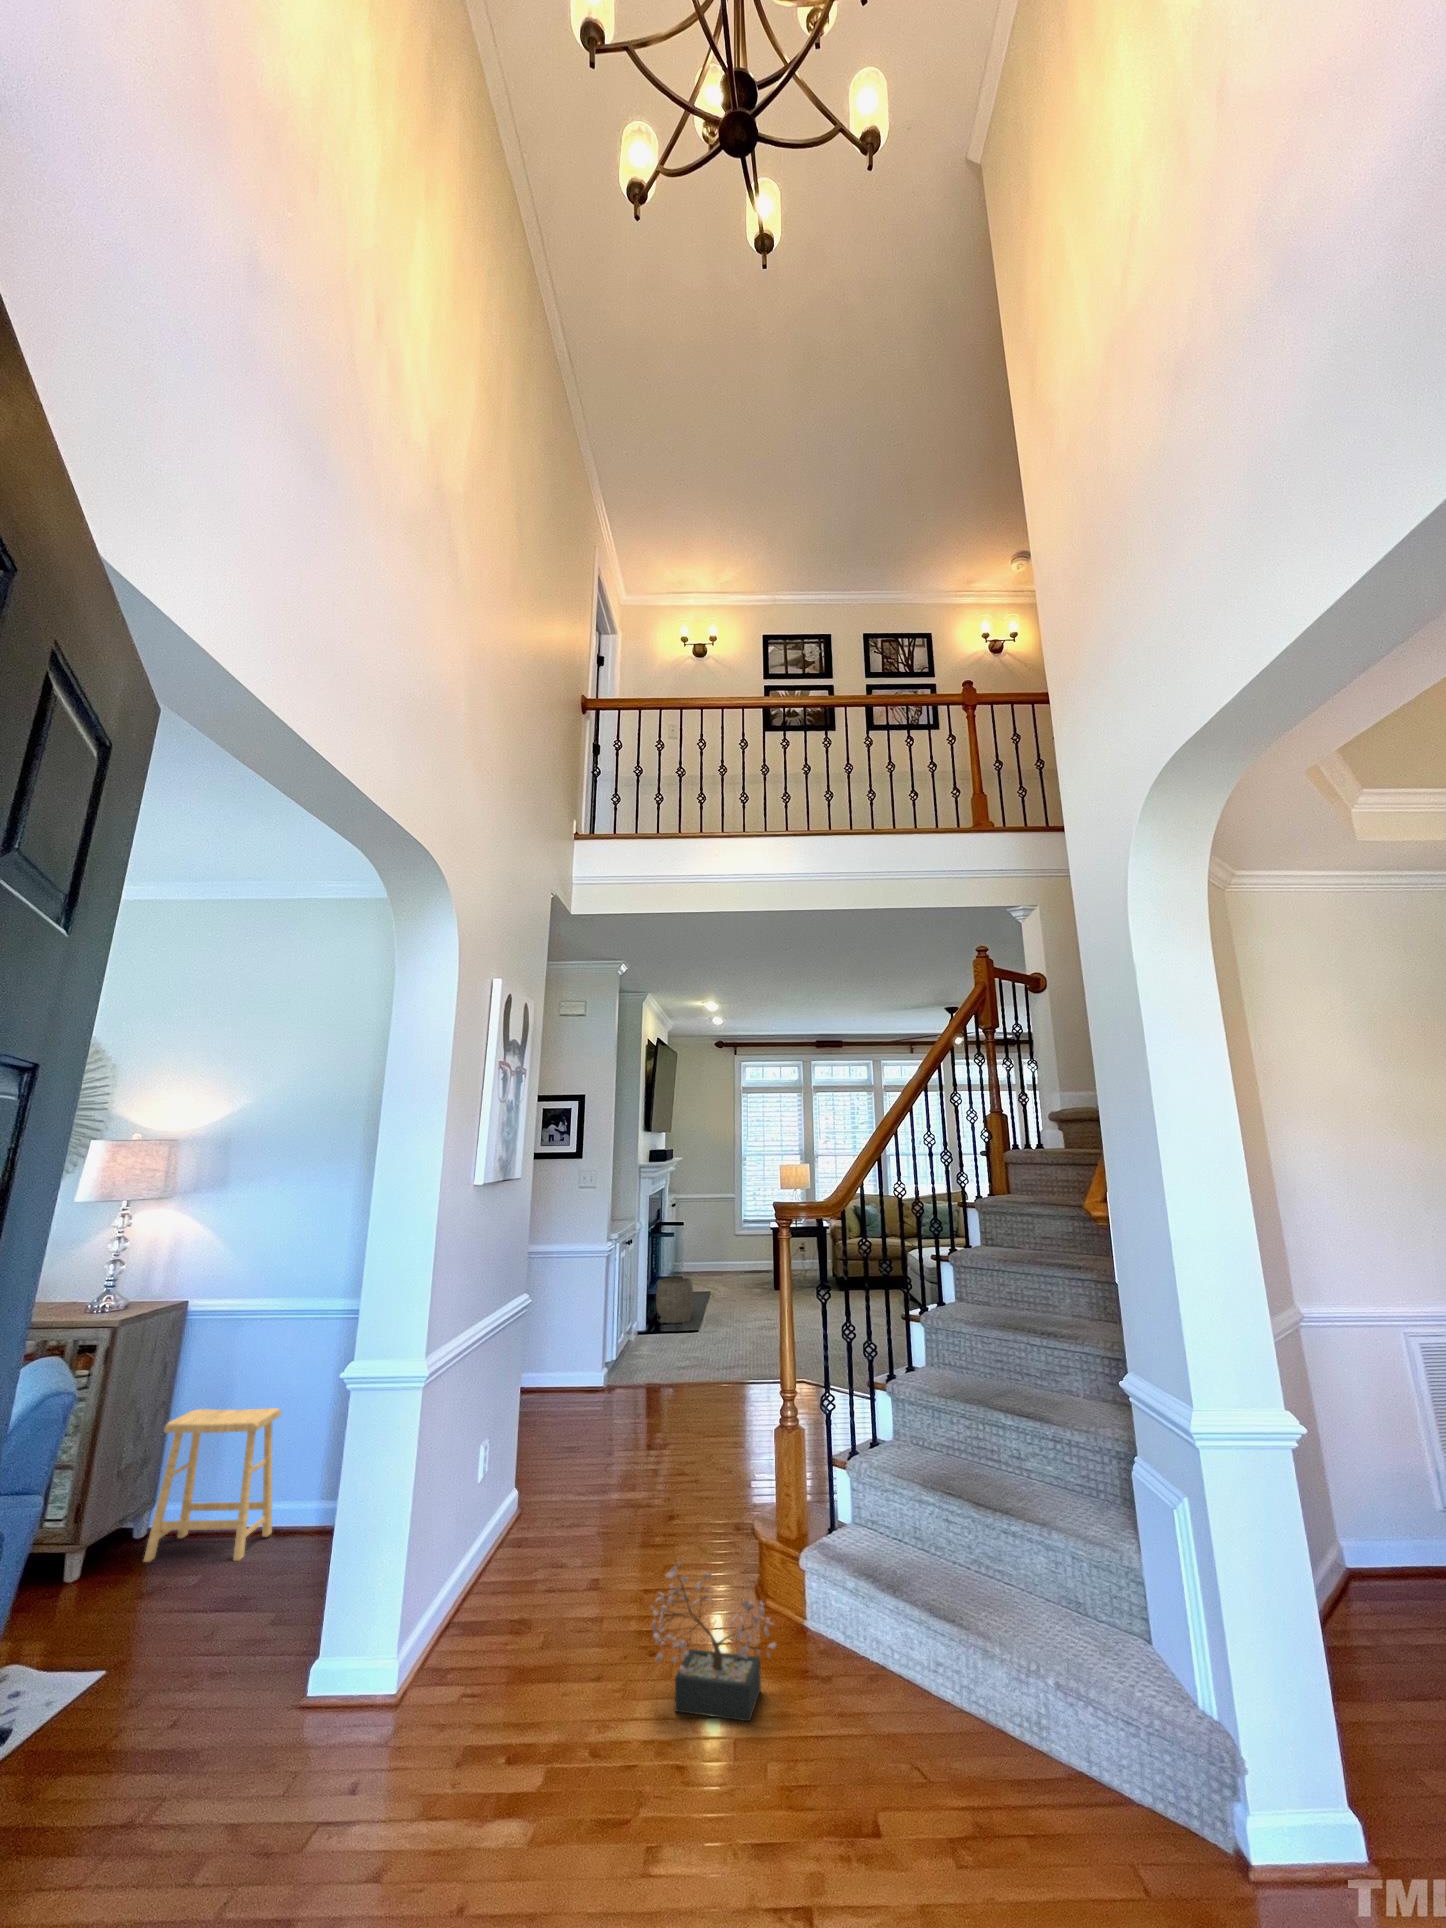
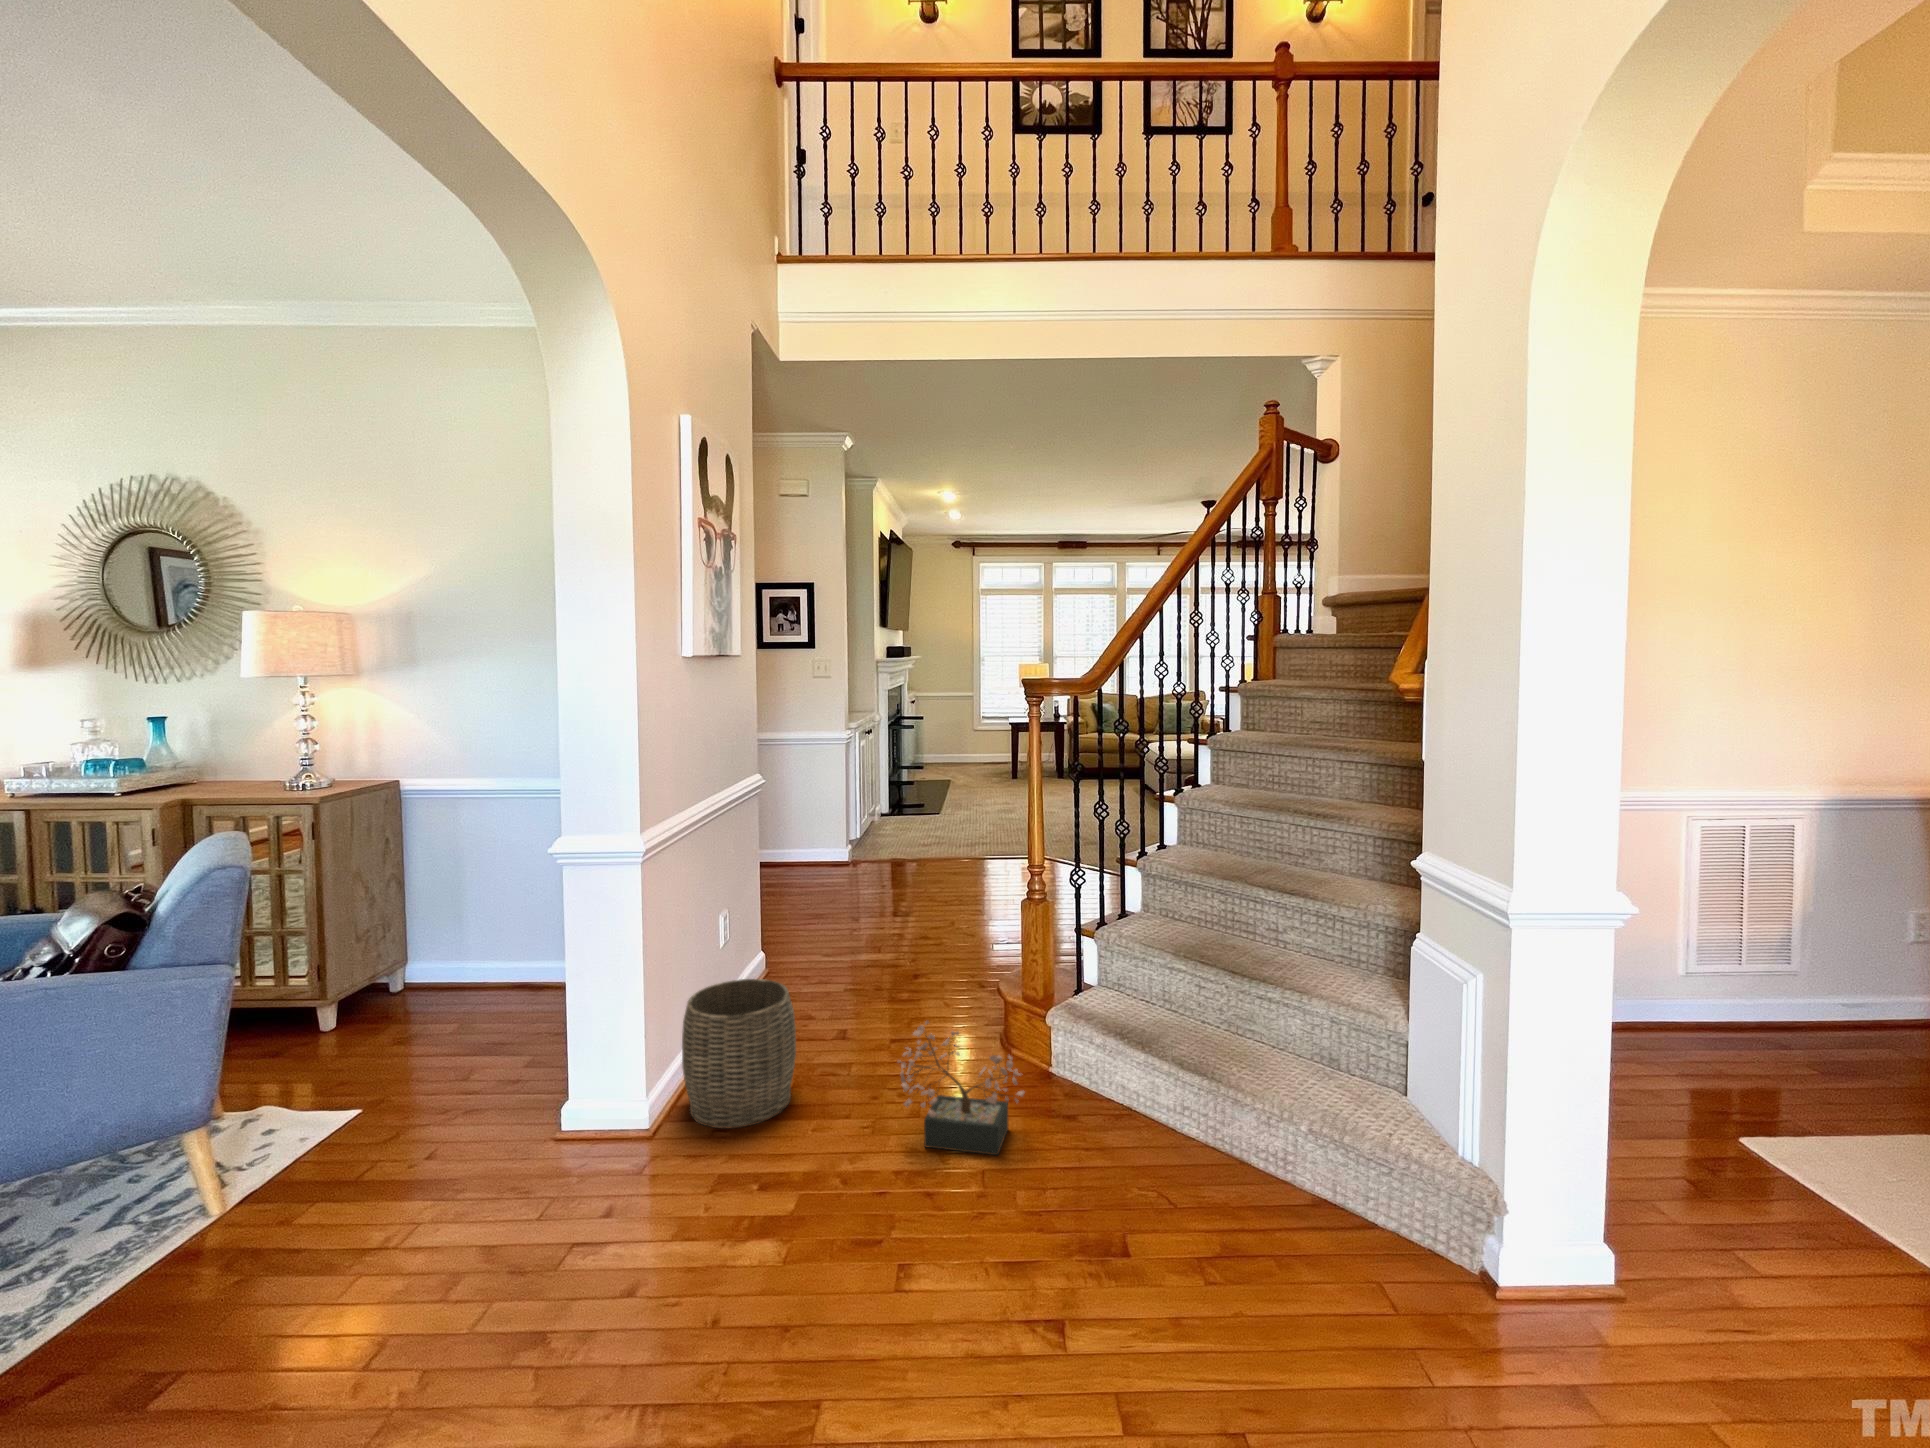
woven basket: present [656,1278,693,1323] -> present [682,979,796,1128]
footstool: present [144,1408,281,1562] -> none [392,883,522,1019]

